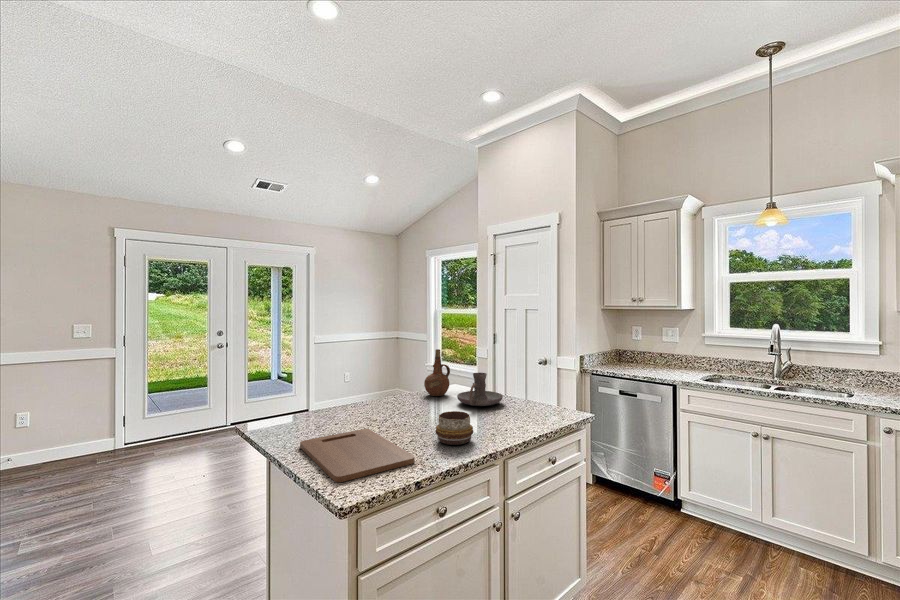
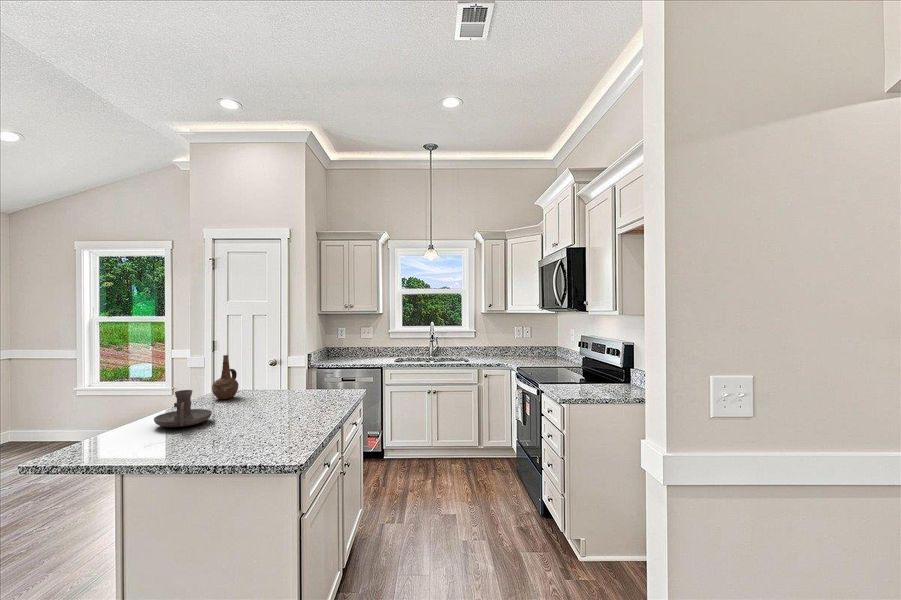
candle holder: present [457,373,503,406] -> present [154,390,212,427]
decorative bowl: present [436,411,473,445] -> none [294,396,324,420]
cutting board: present [300,429,415,482] -> none [185,426,307,453]

